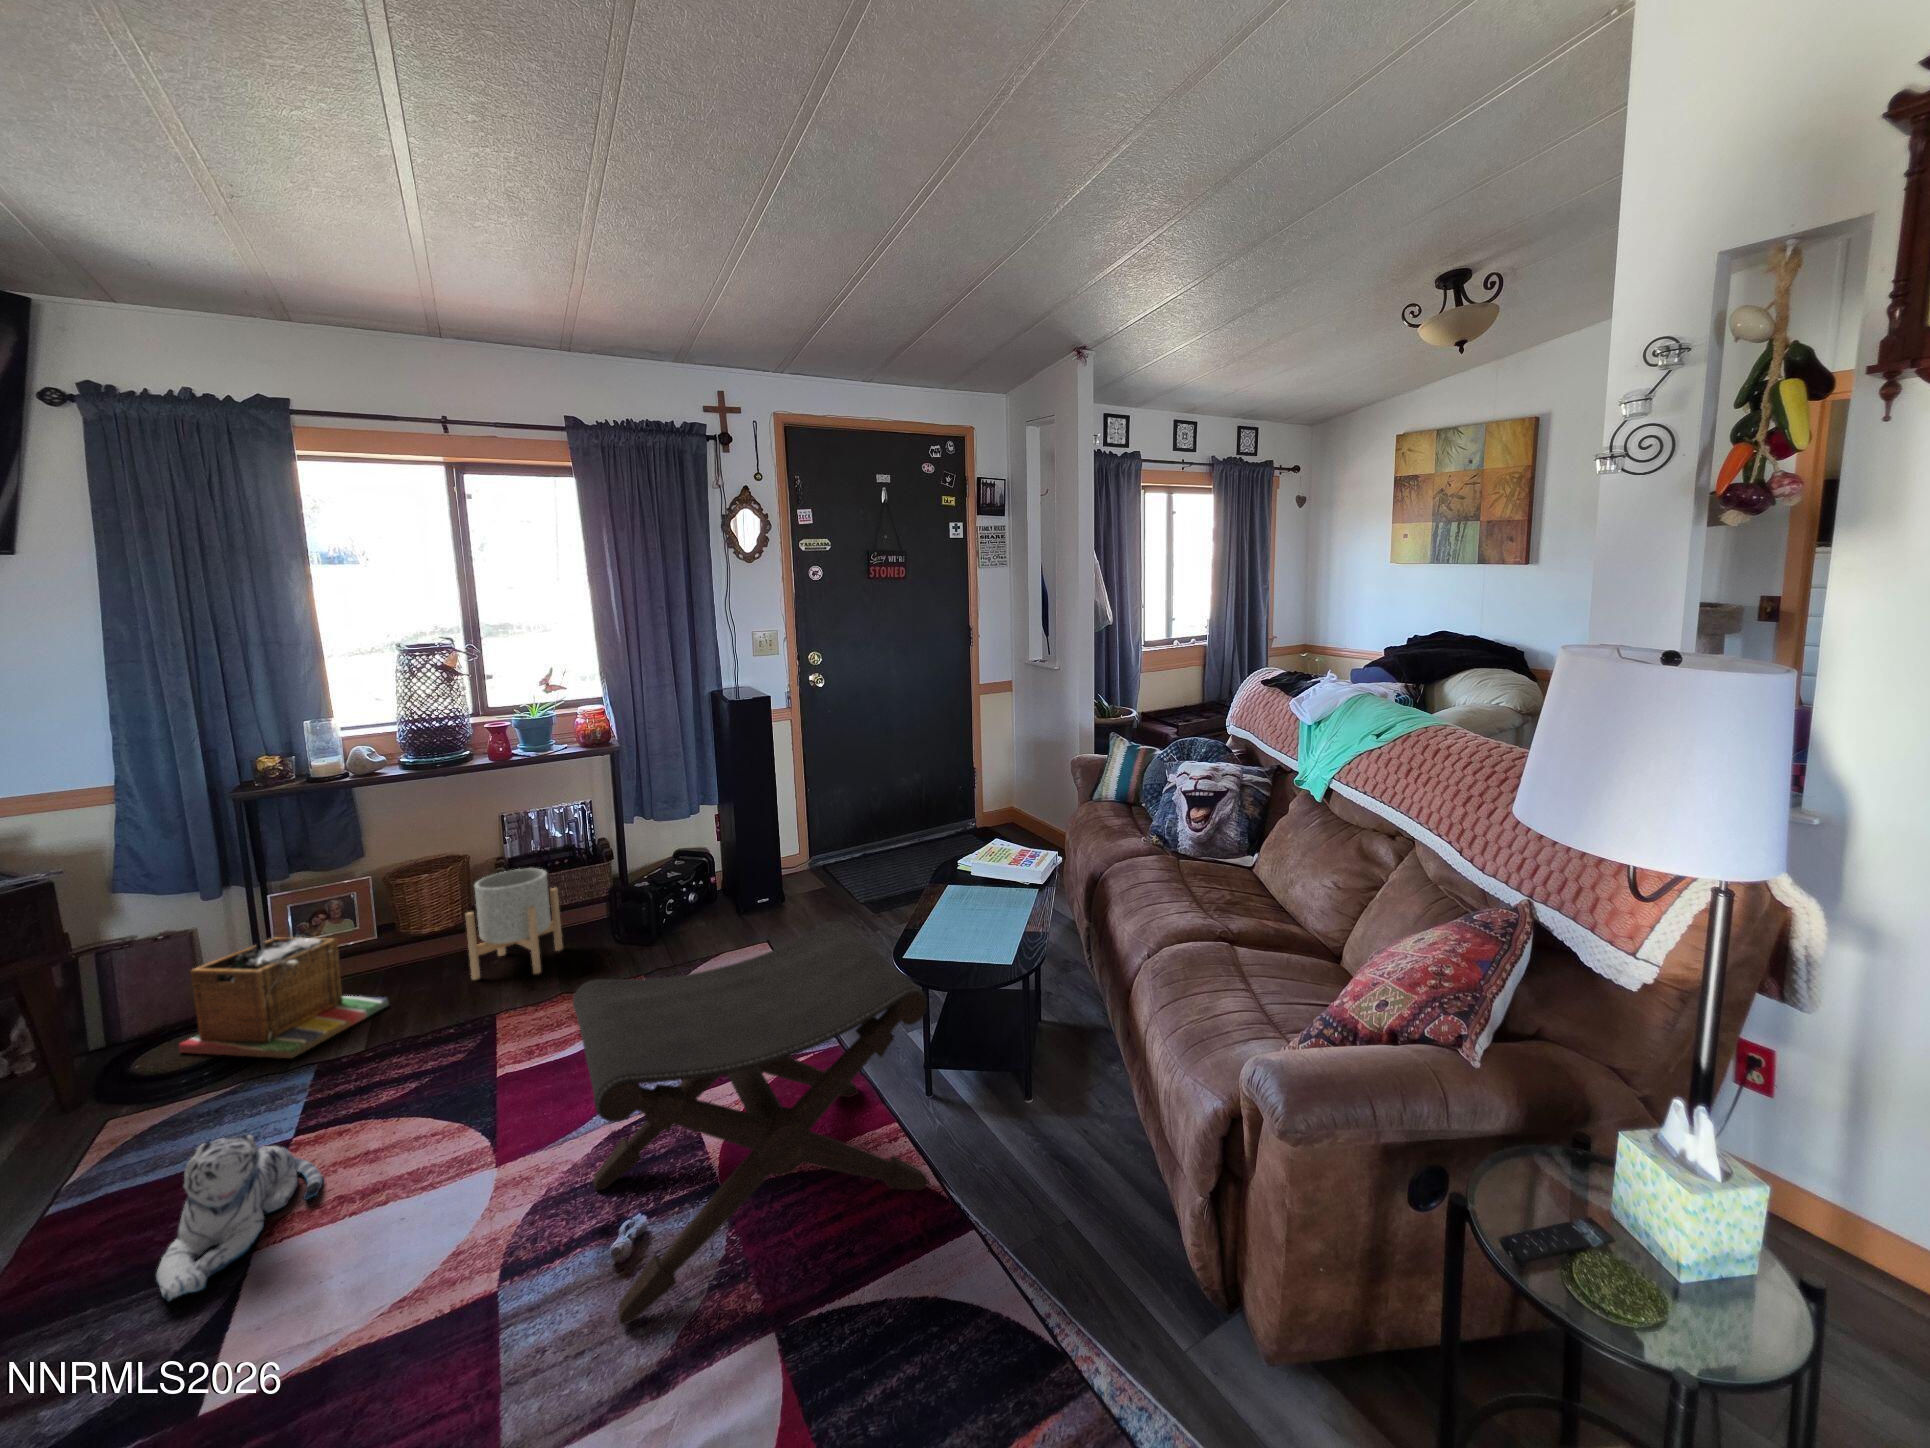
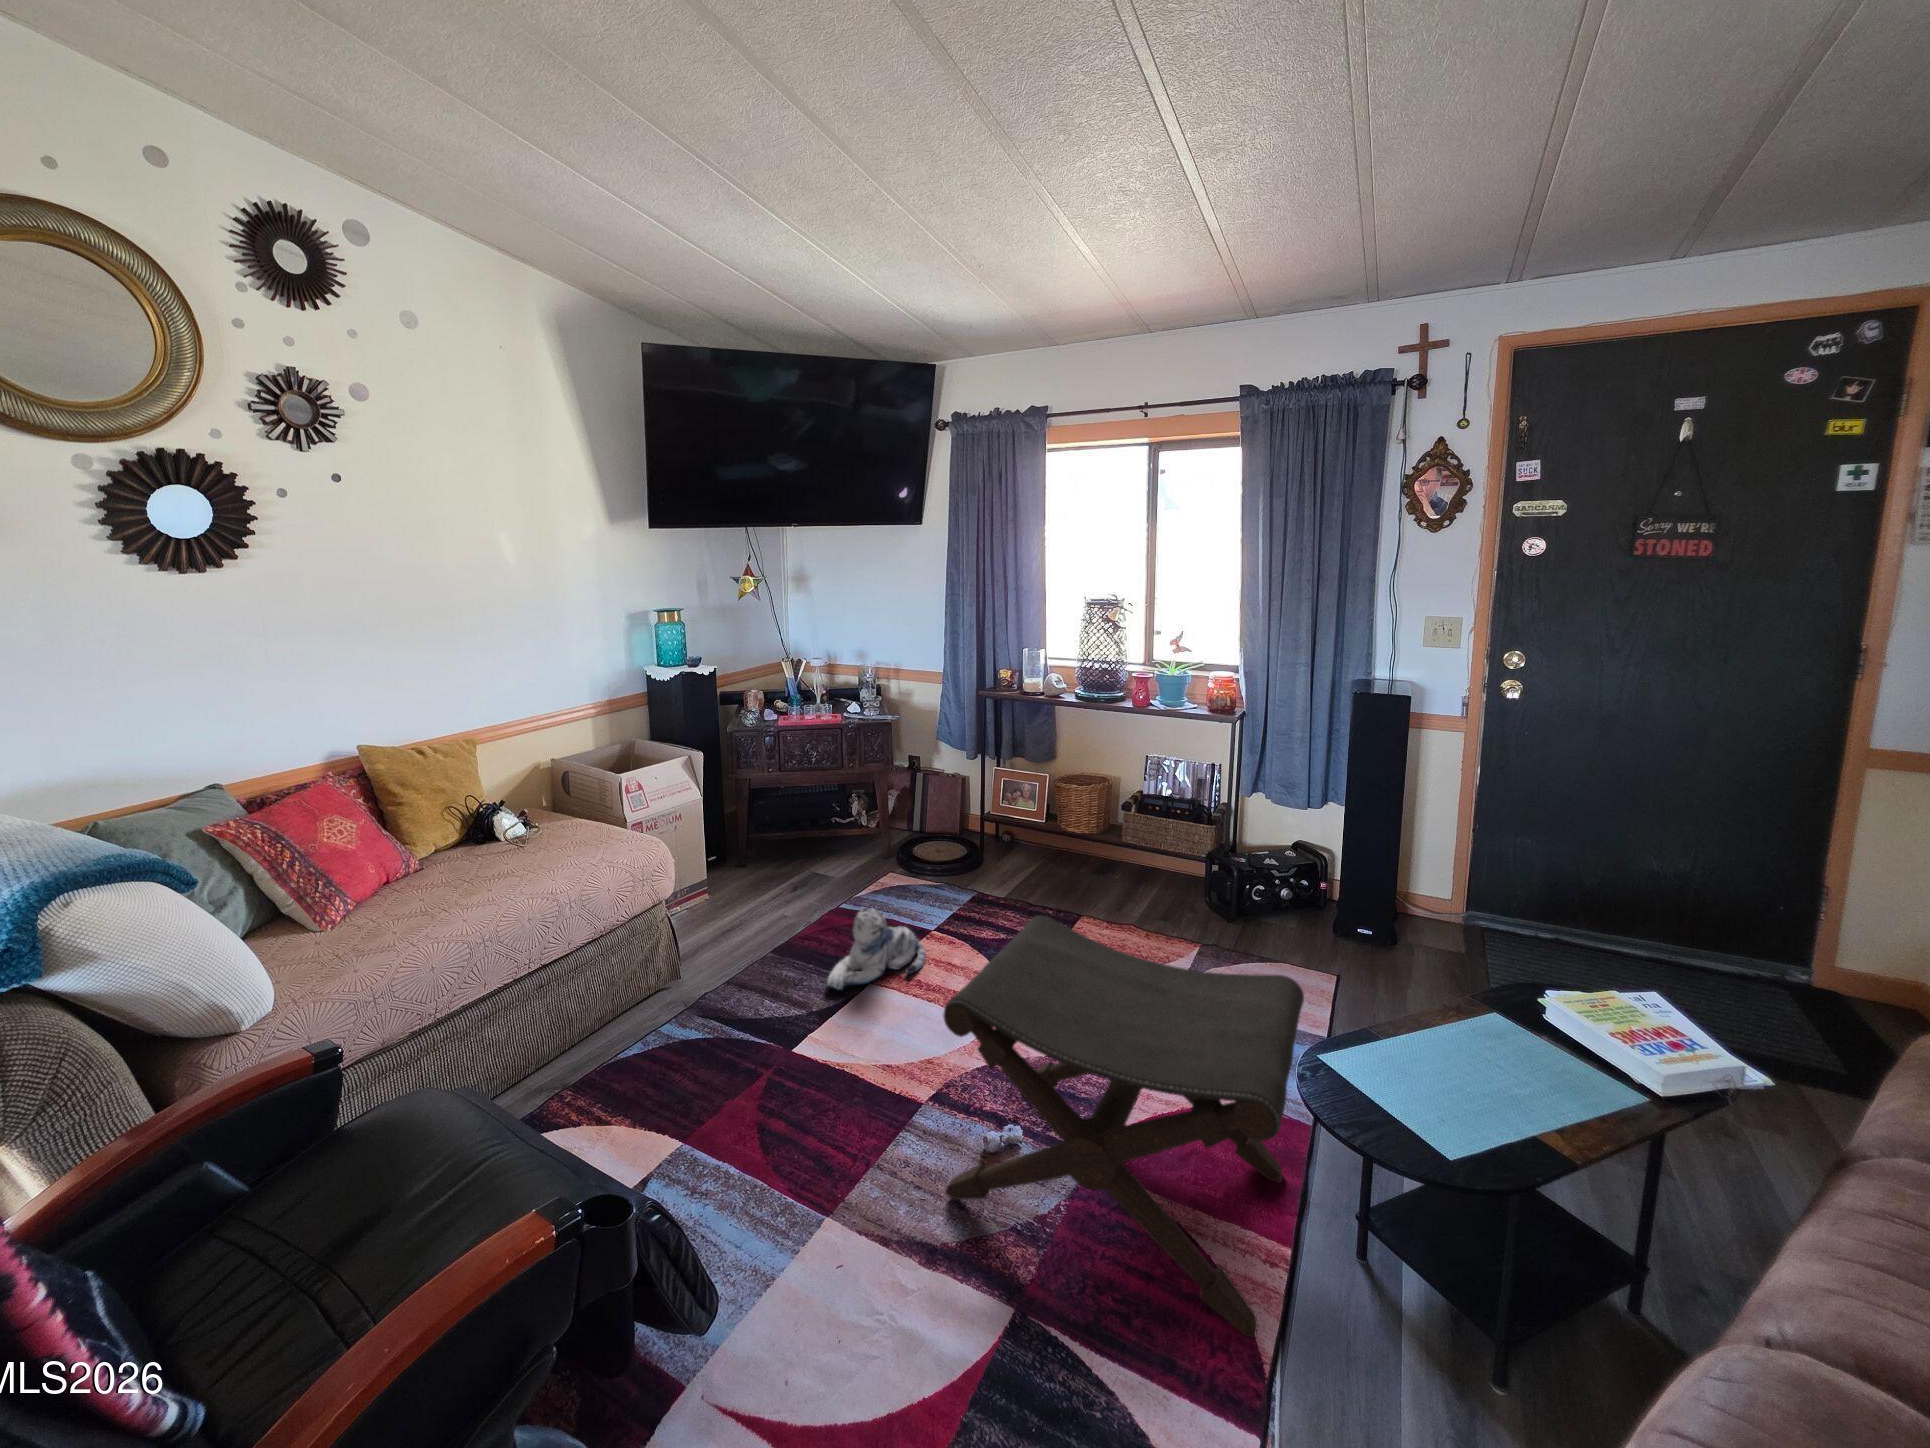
planter: present [465,869,563,980] -> none [1092,803,1170,898]
laundry basket: present [179,937,388,1058] -> none [938,798,1038,882]

